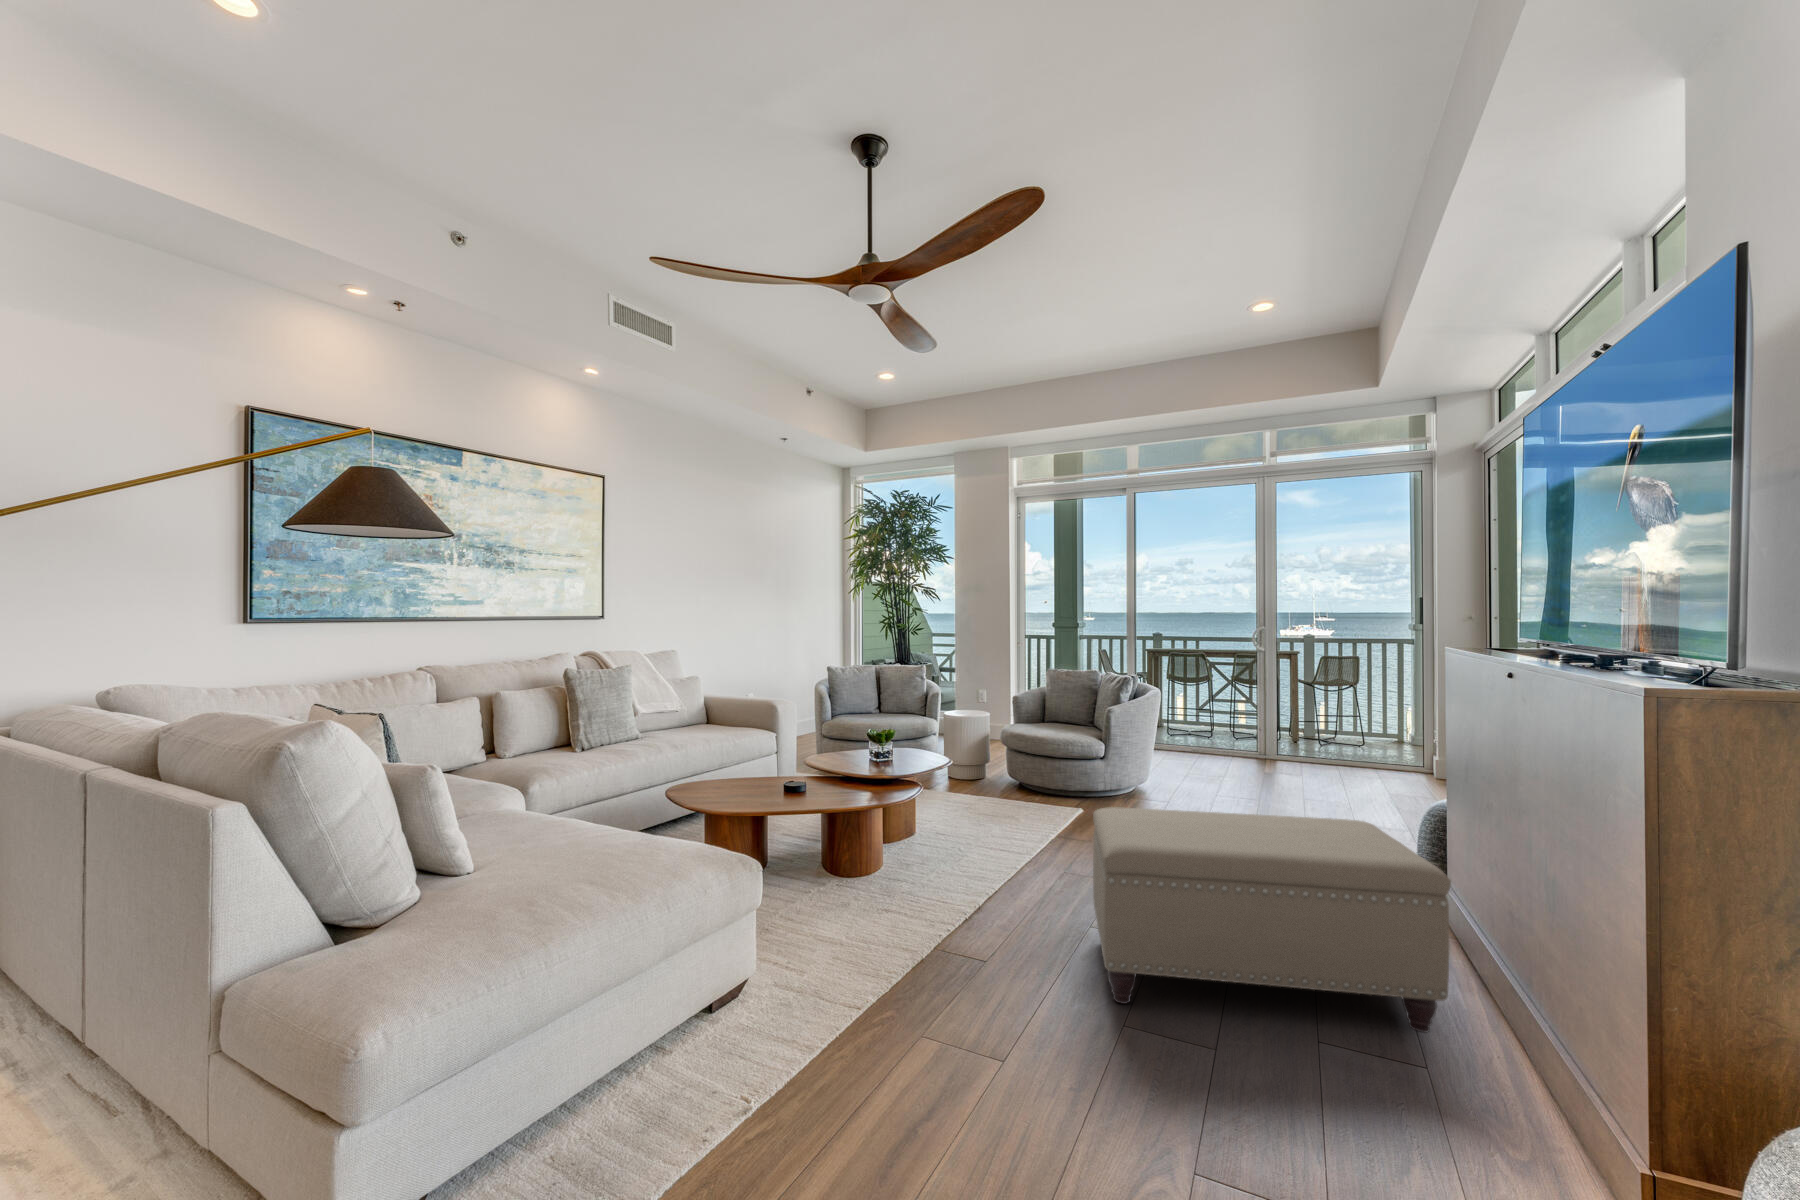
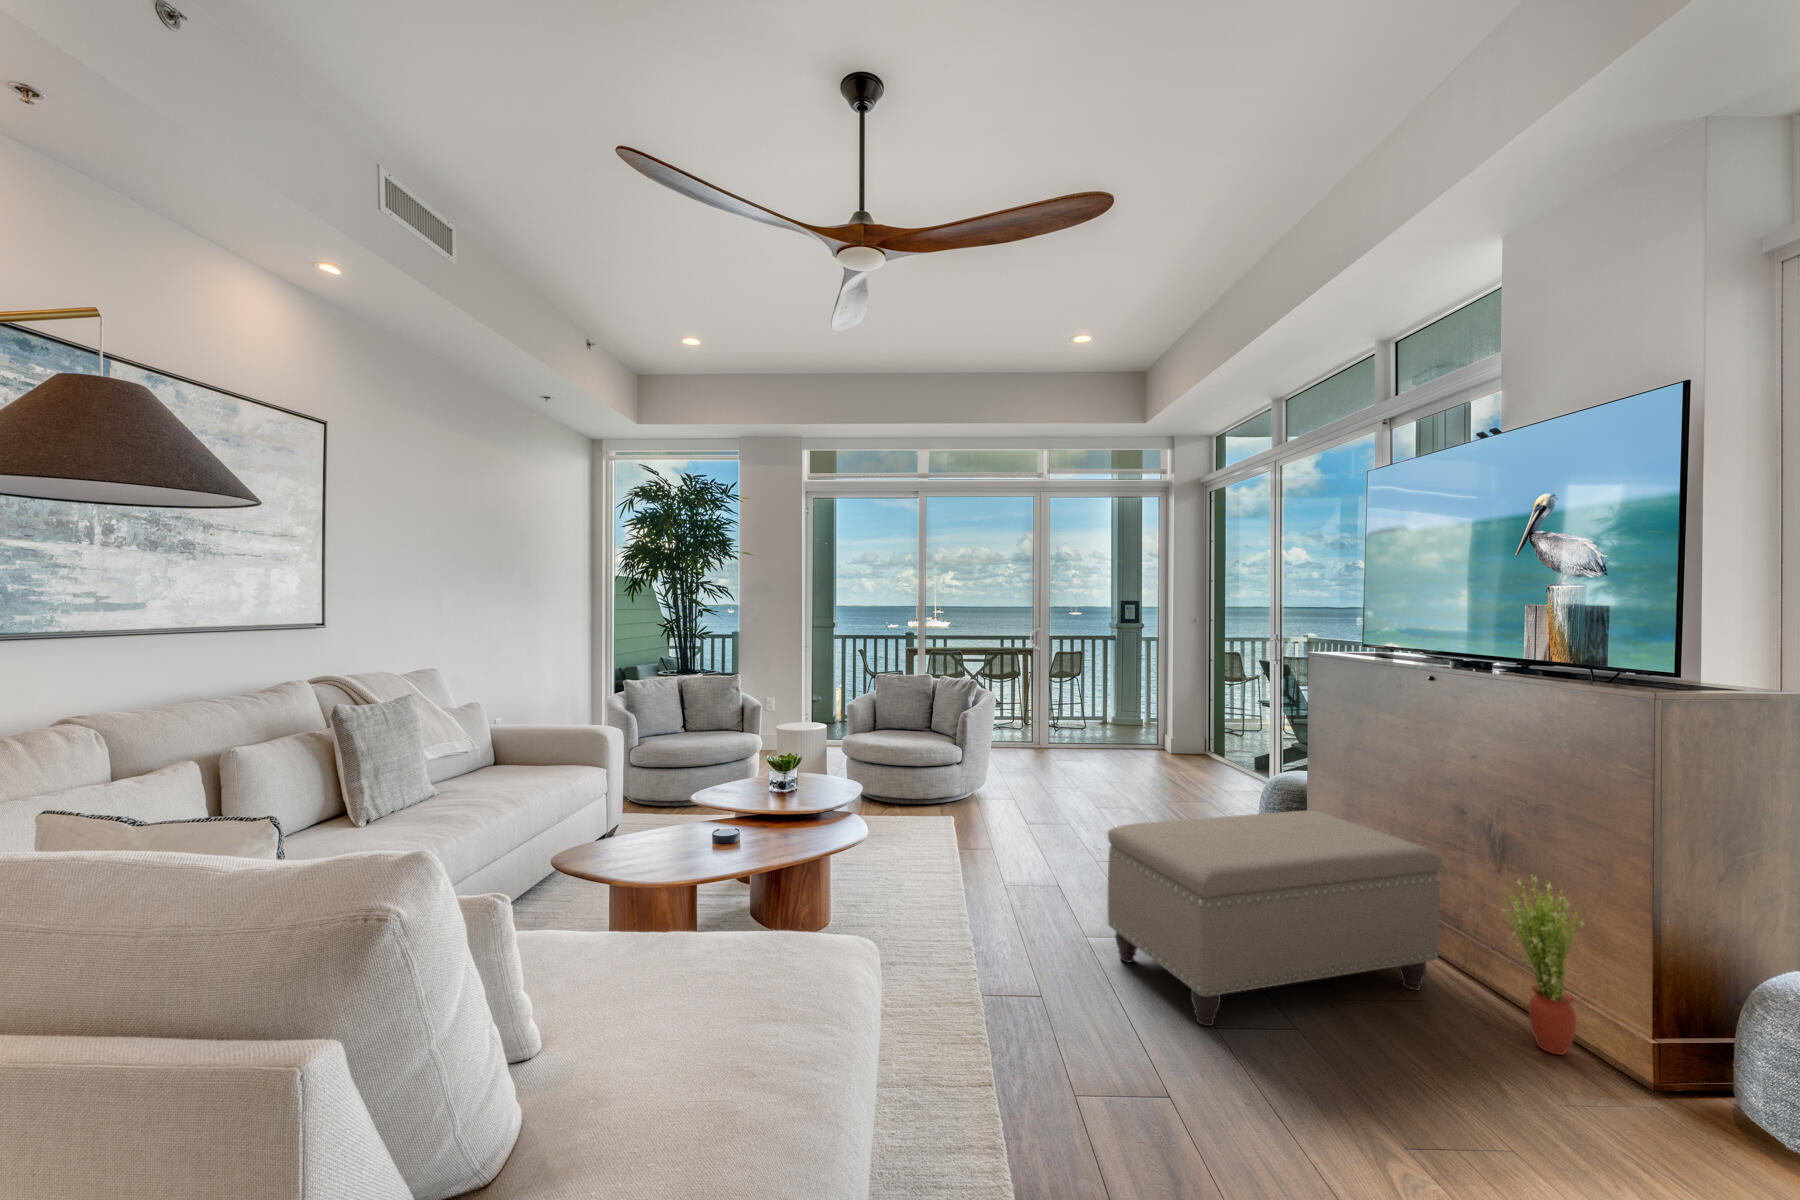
potted plant: none [1469,904,1554,1126] -> present [1504,875,1585,1055]

